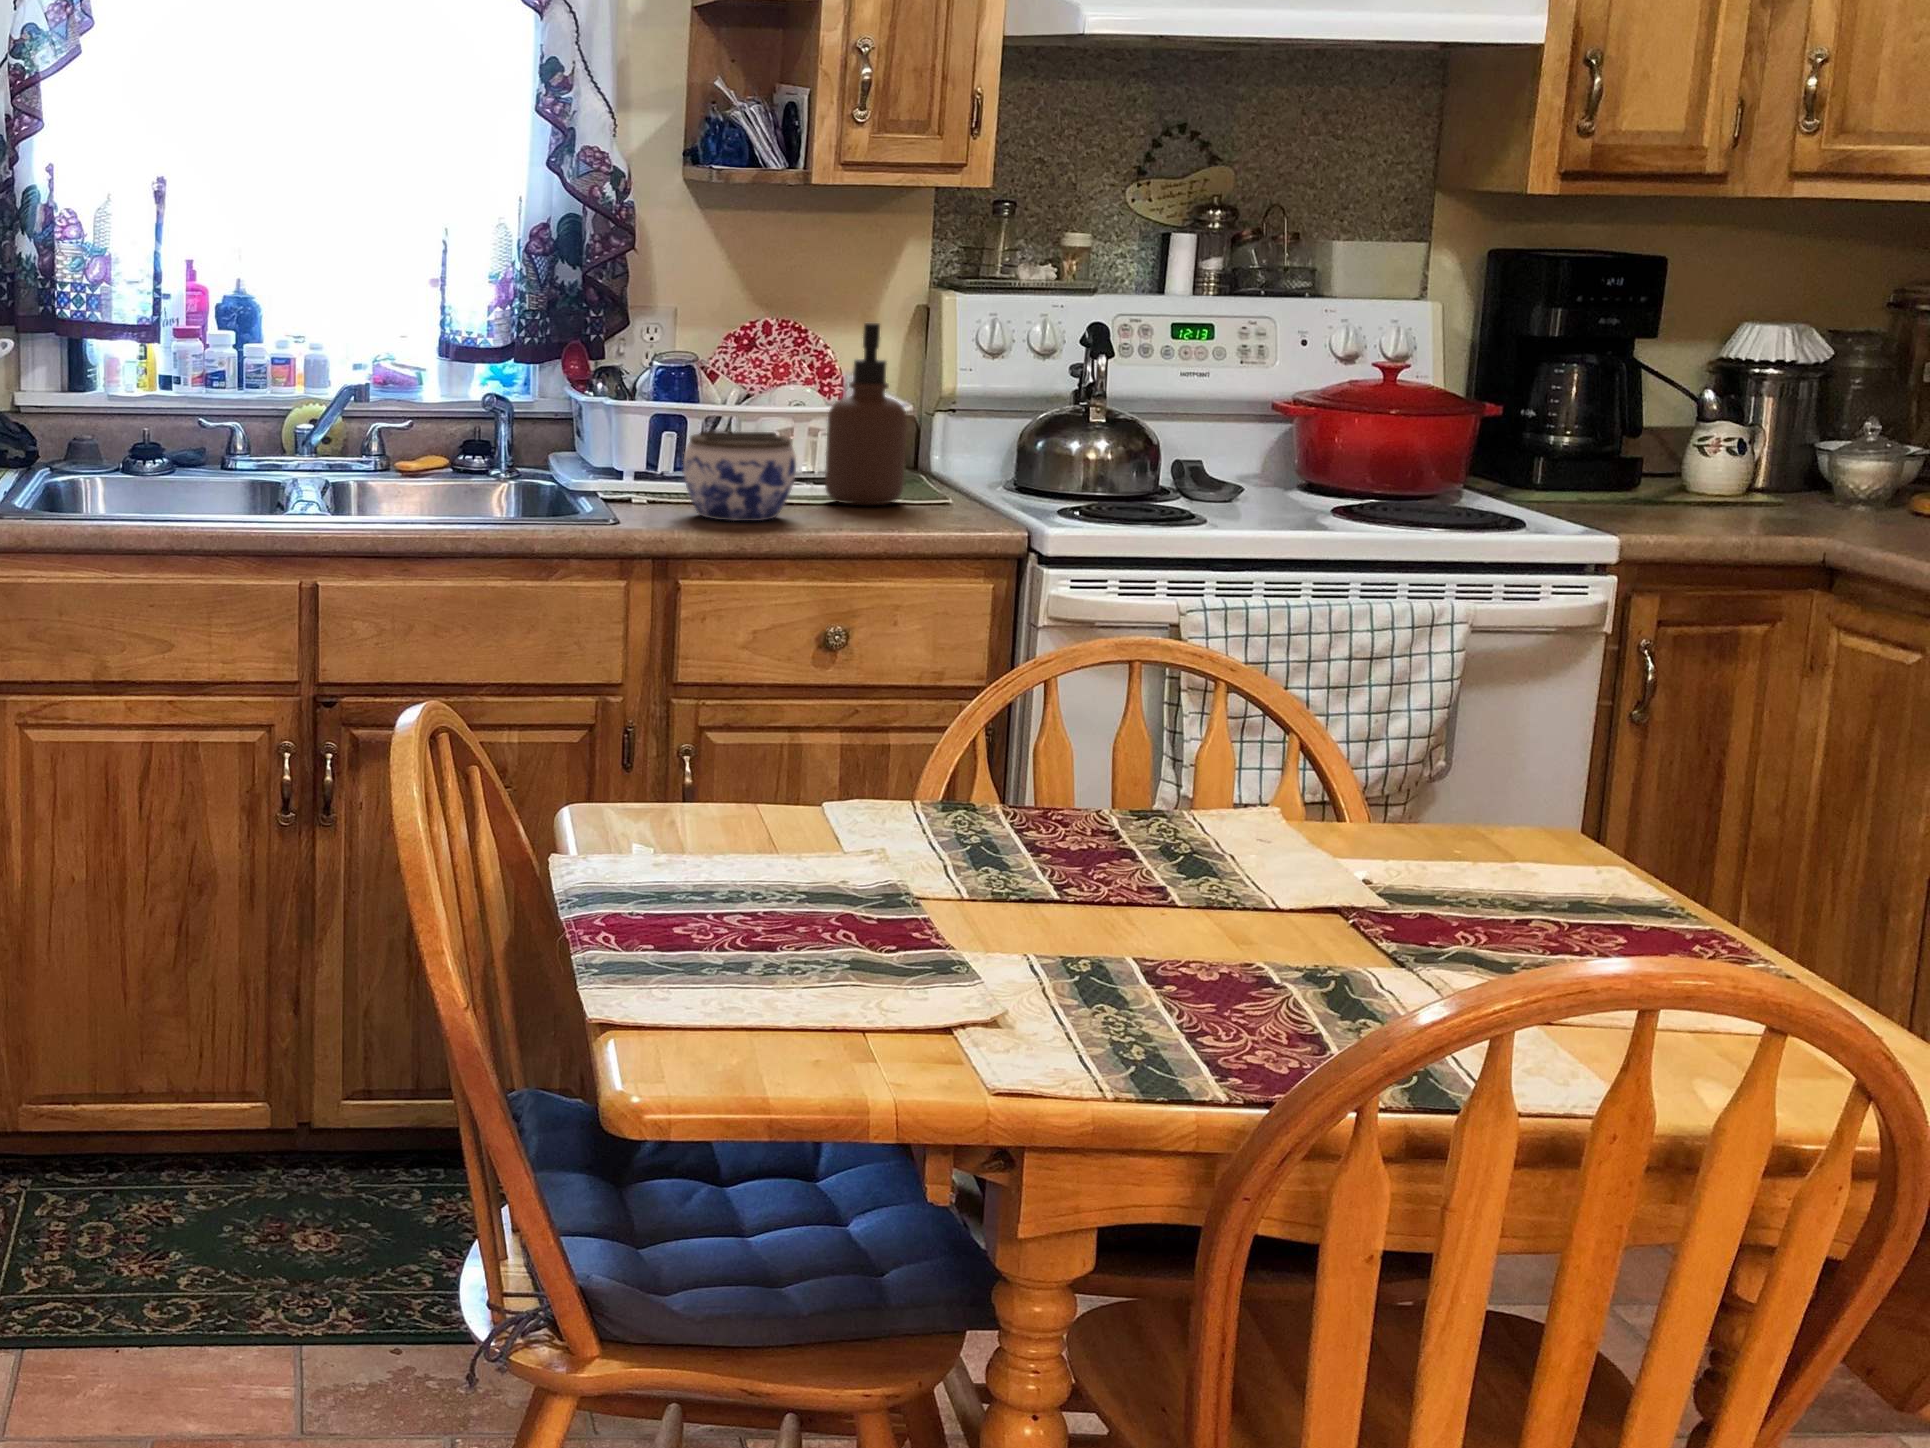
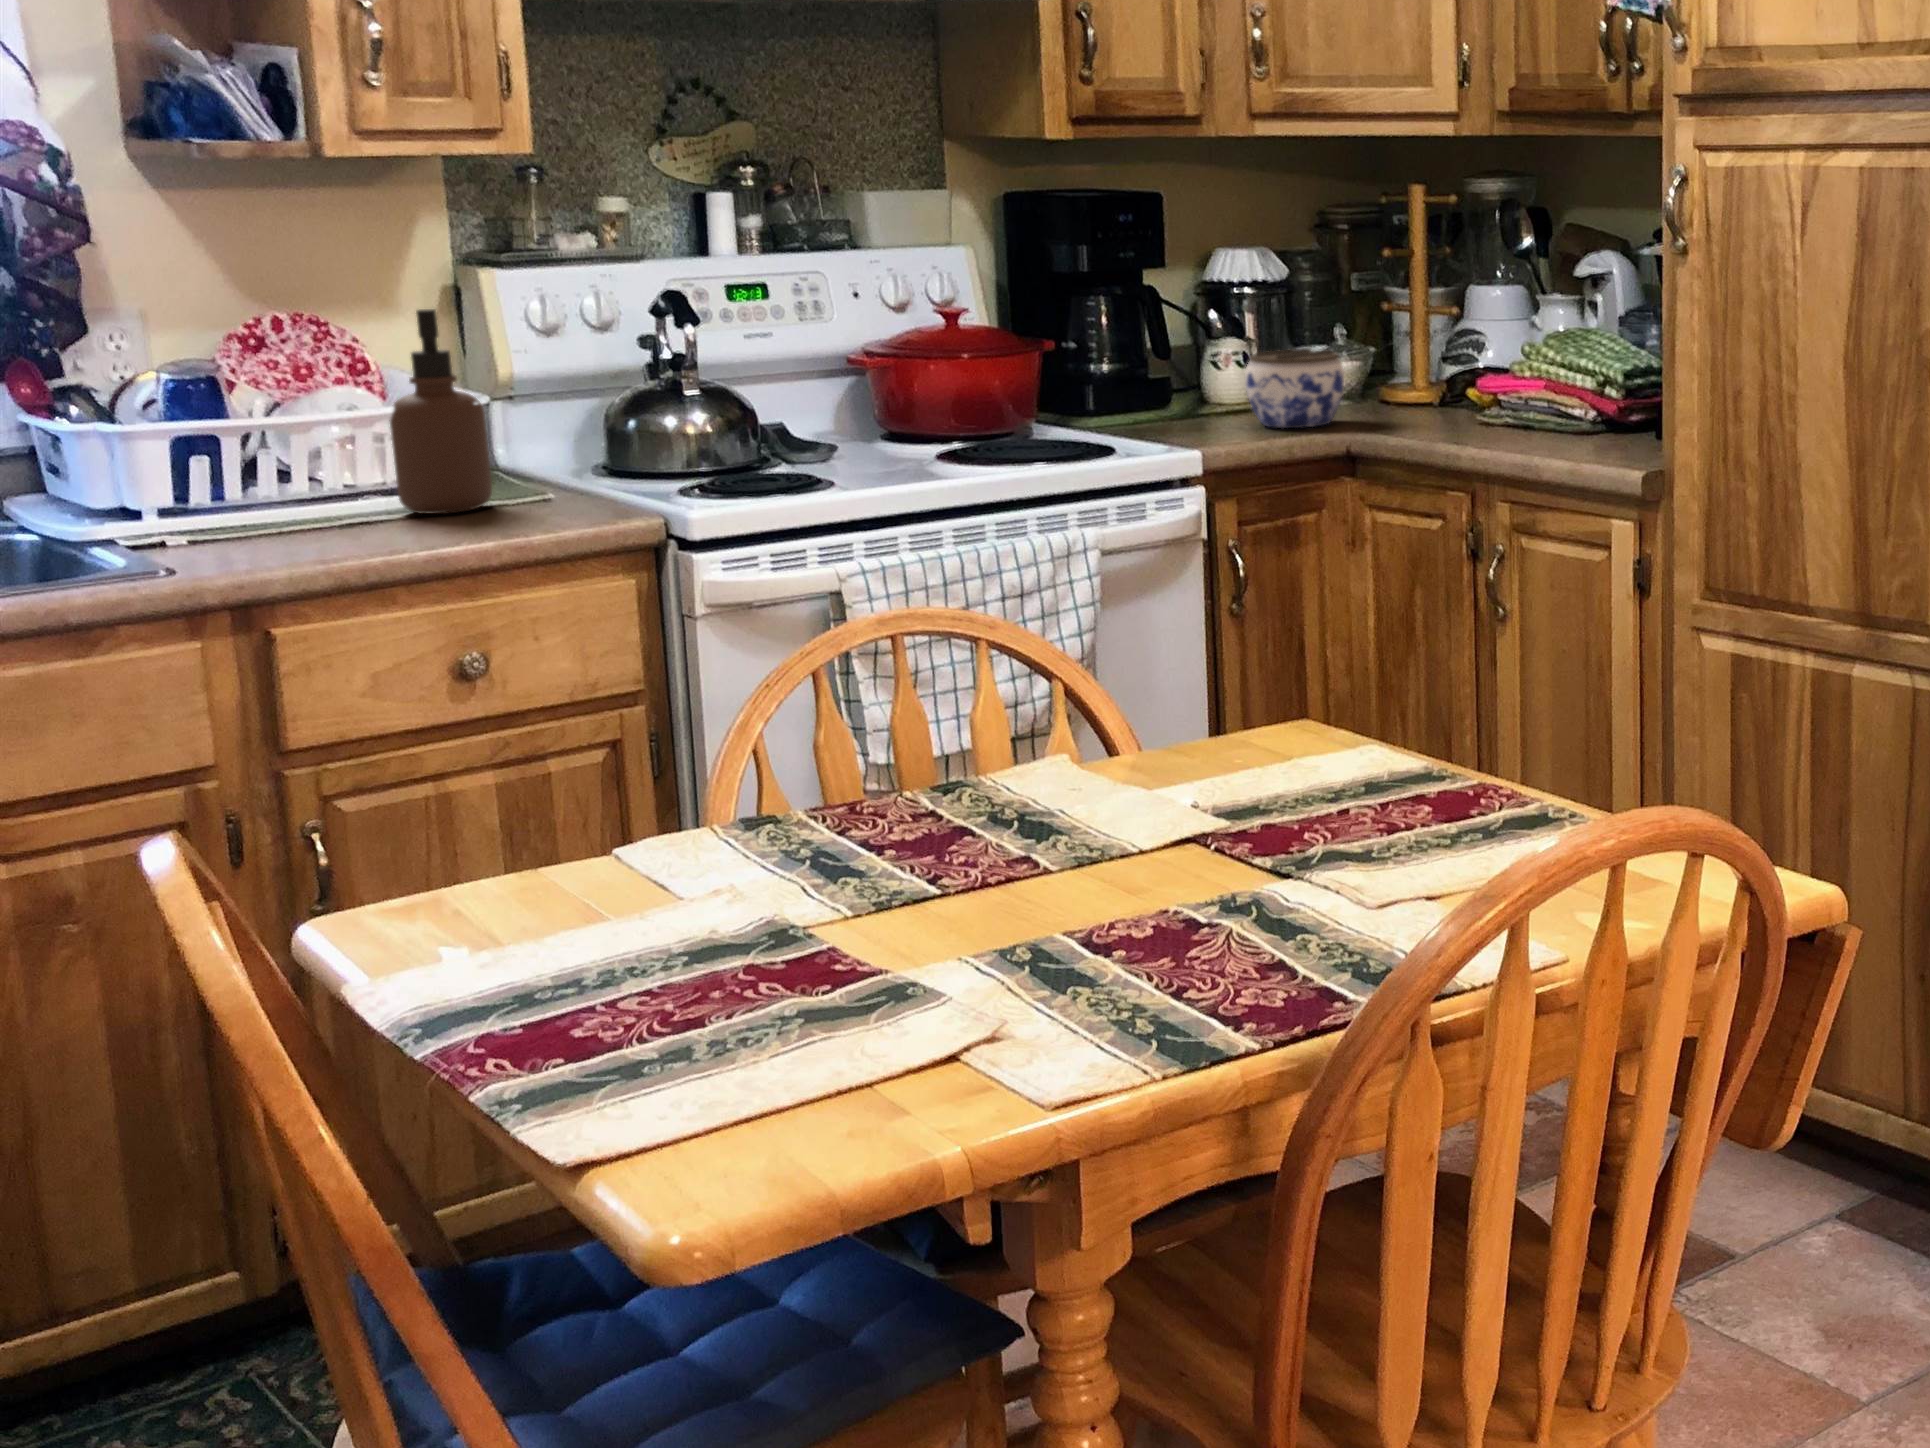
jar: present [683,431,796,521] -> present [1245,348,1344,428]

